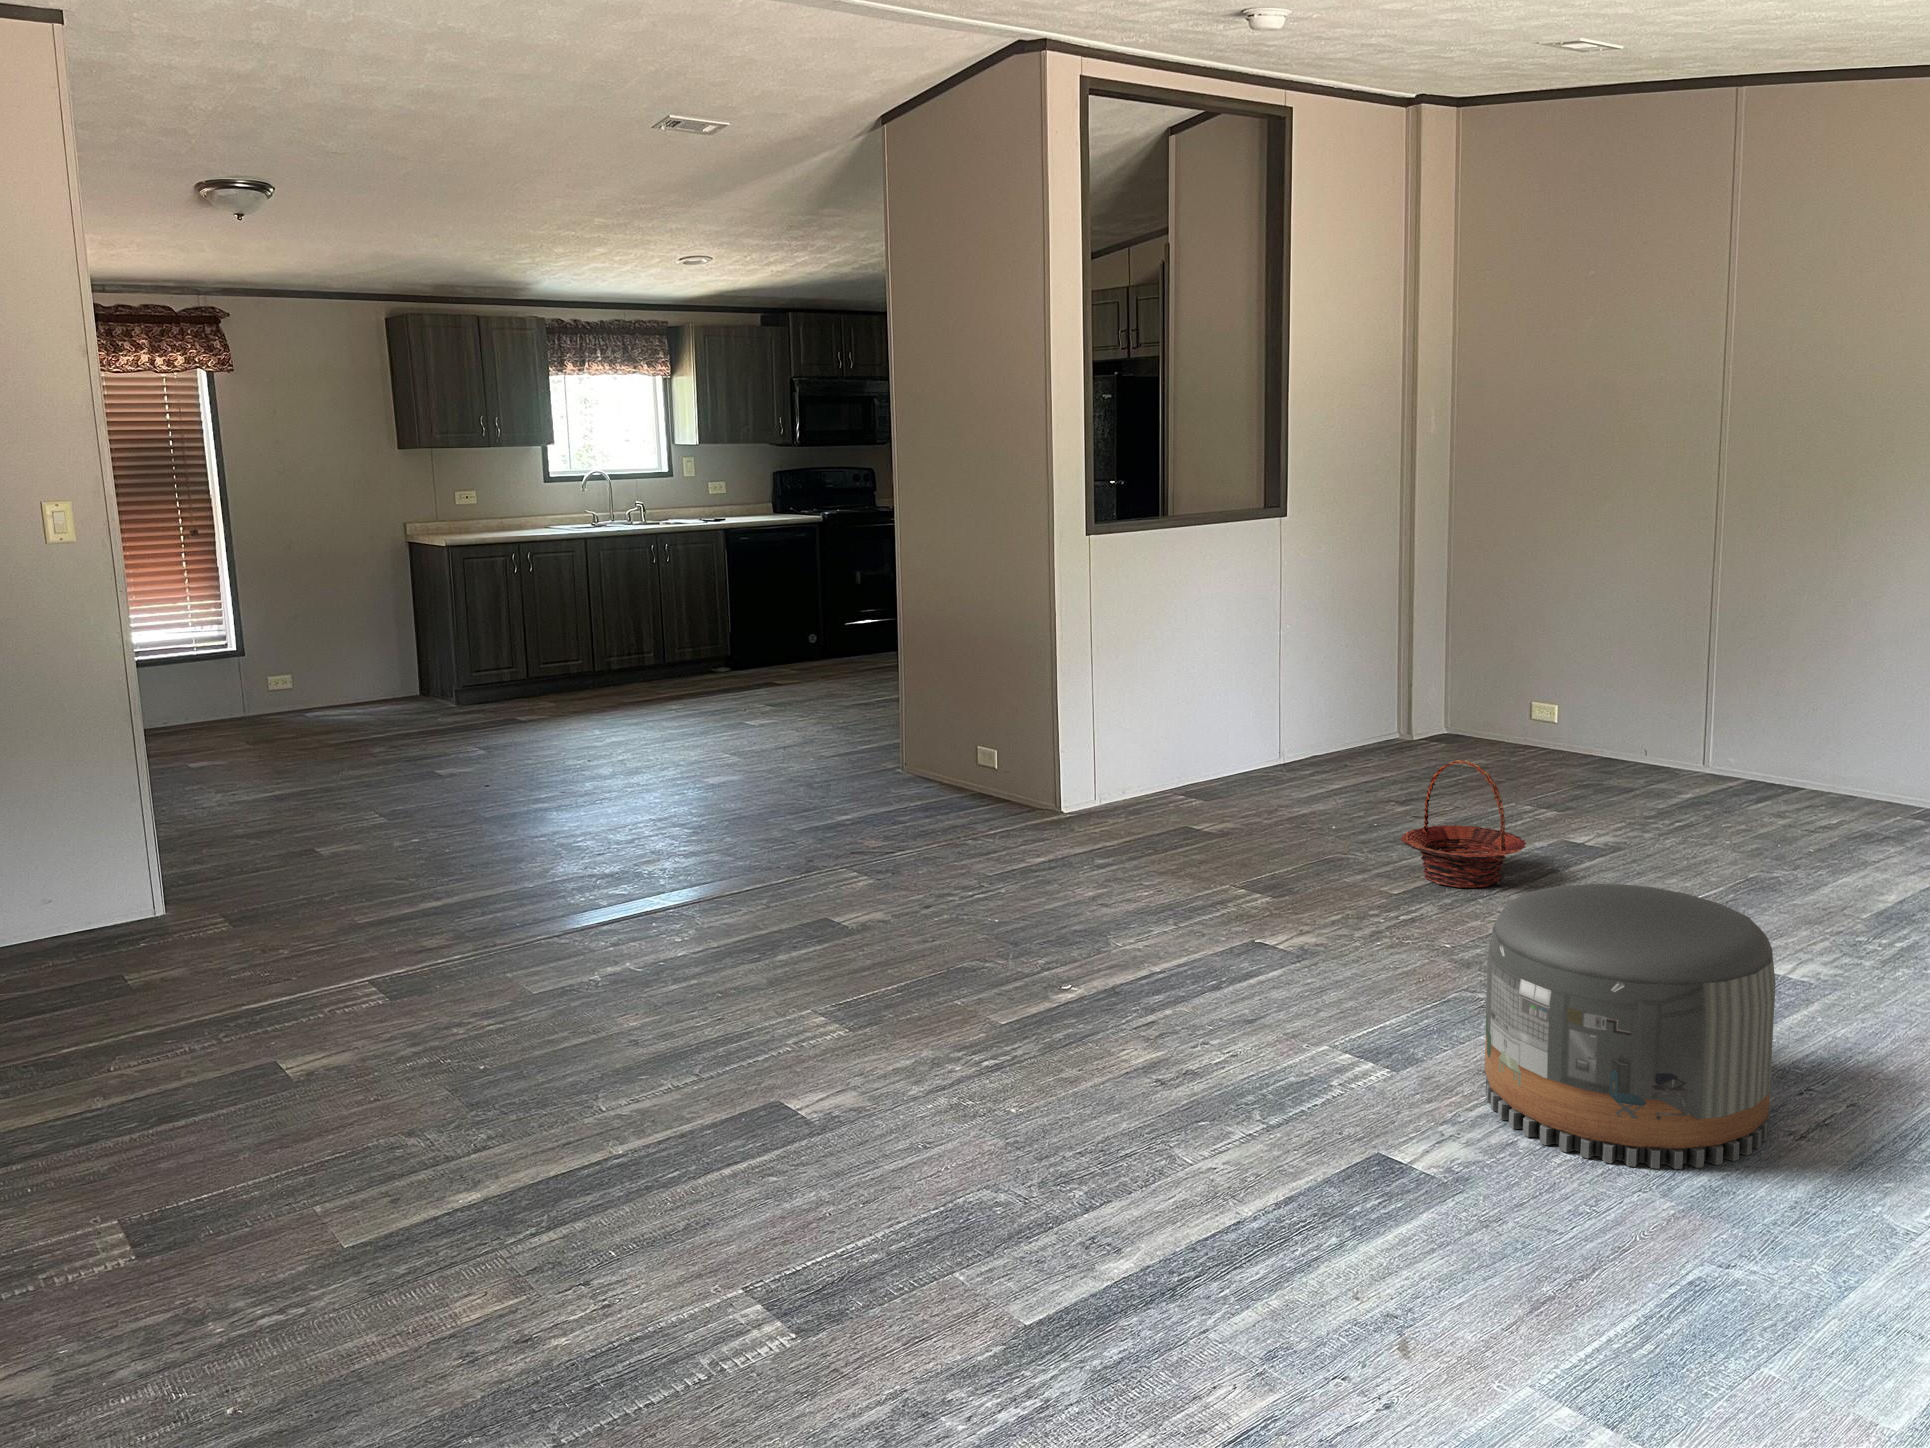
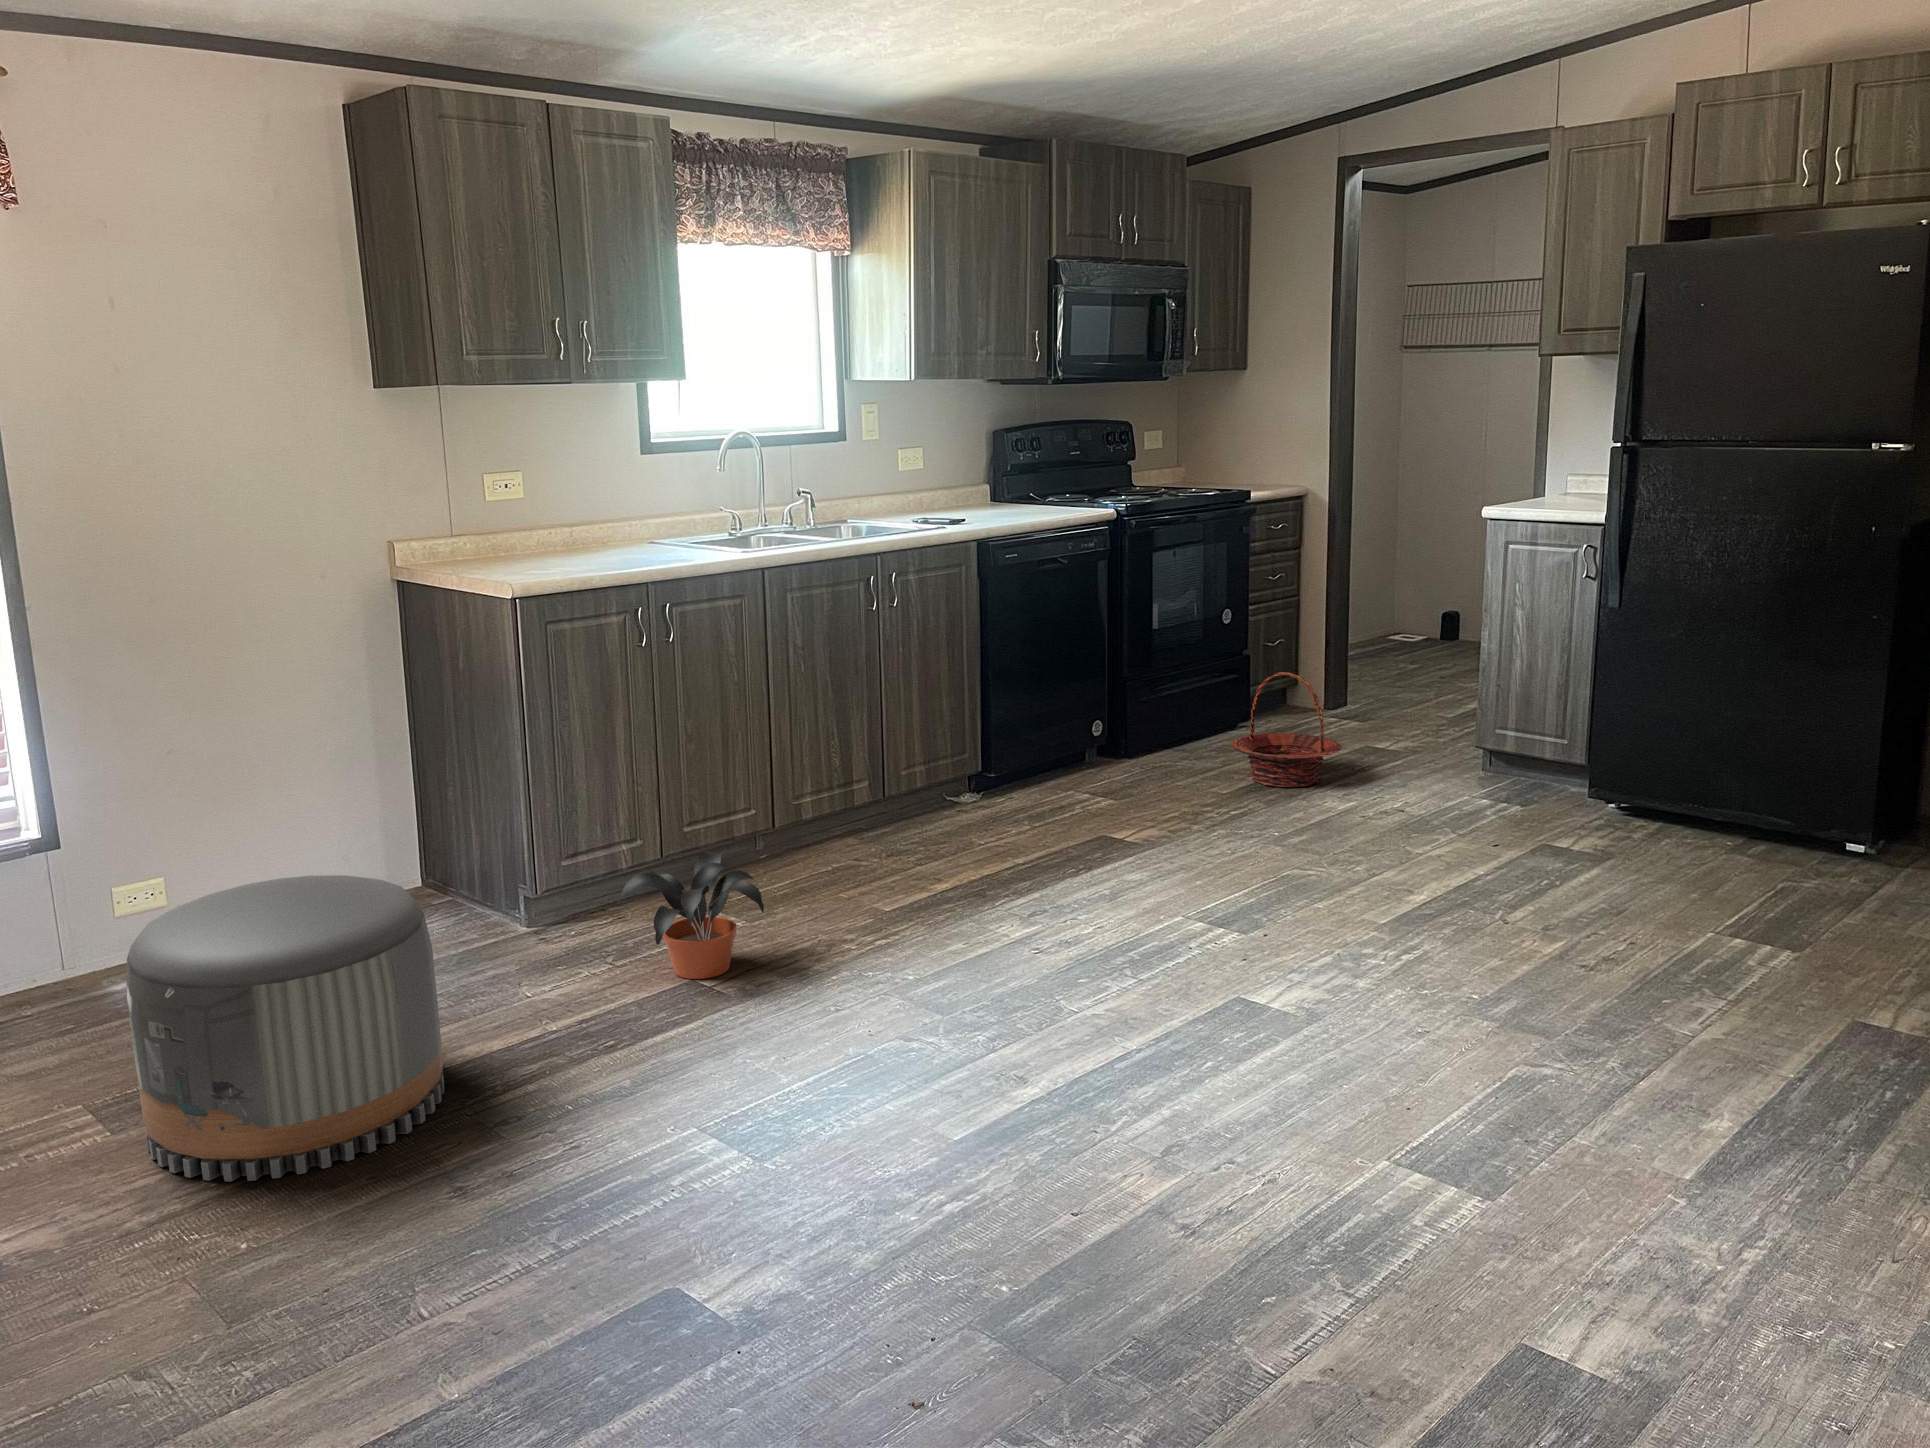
pouf: present [1485,884,1775,1169] -> present [126,875,444,1181]
potted plant: none [699,956,854,1099] -> present [618,851,764,979]

